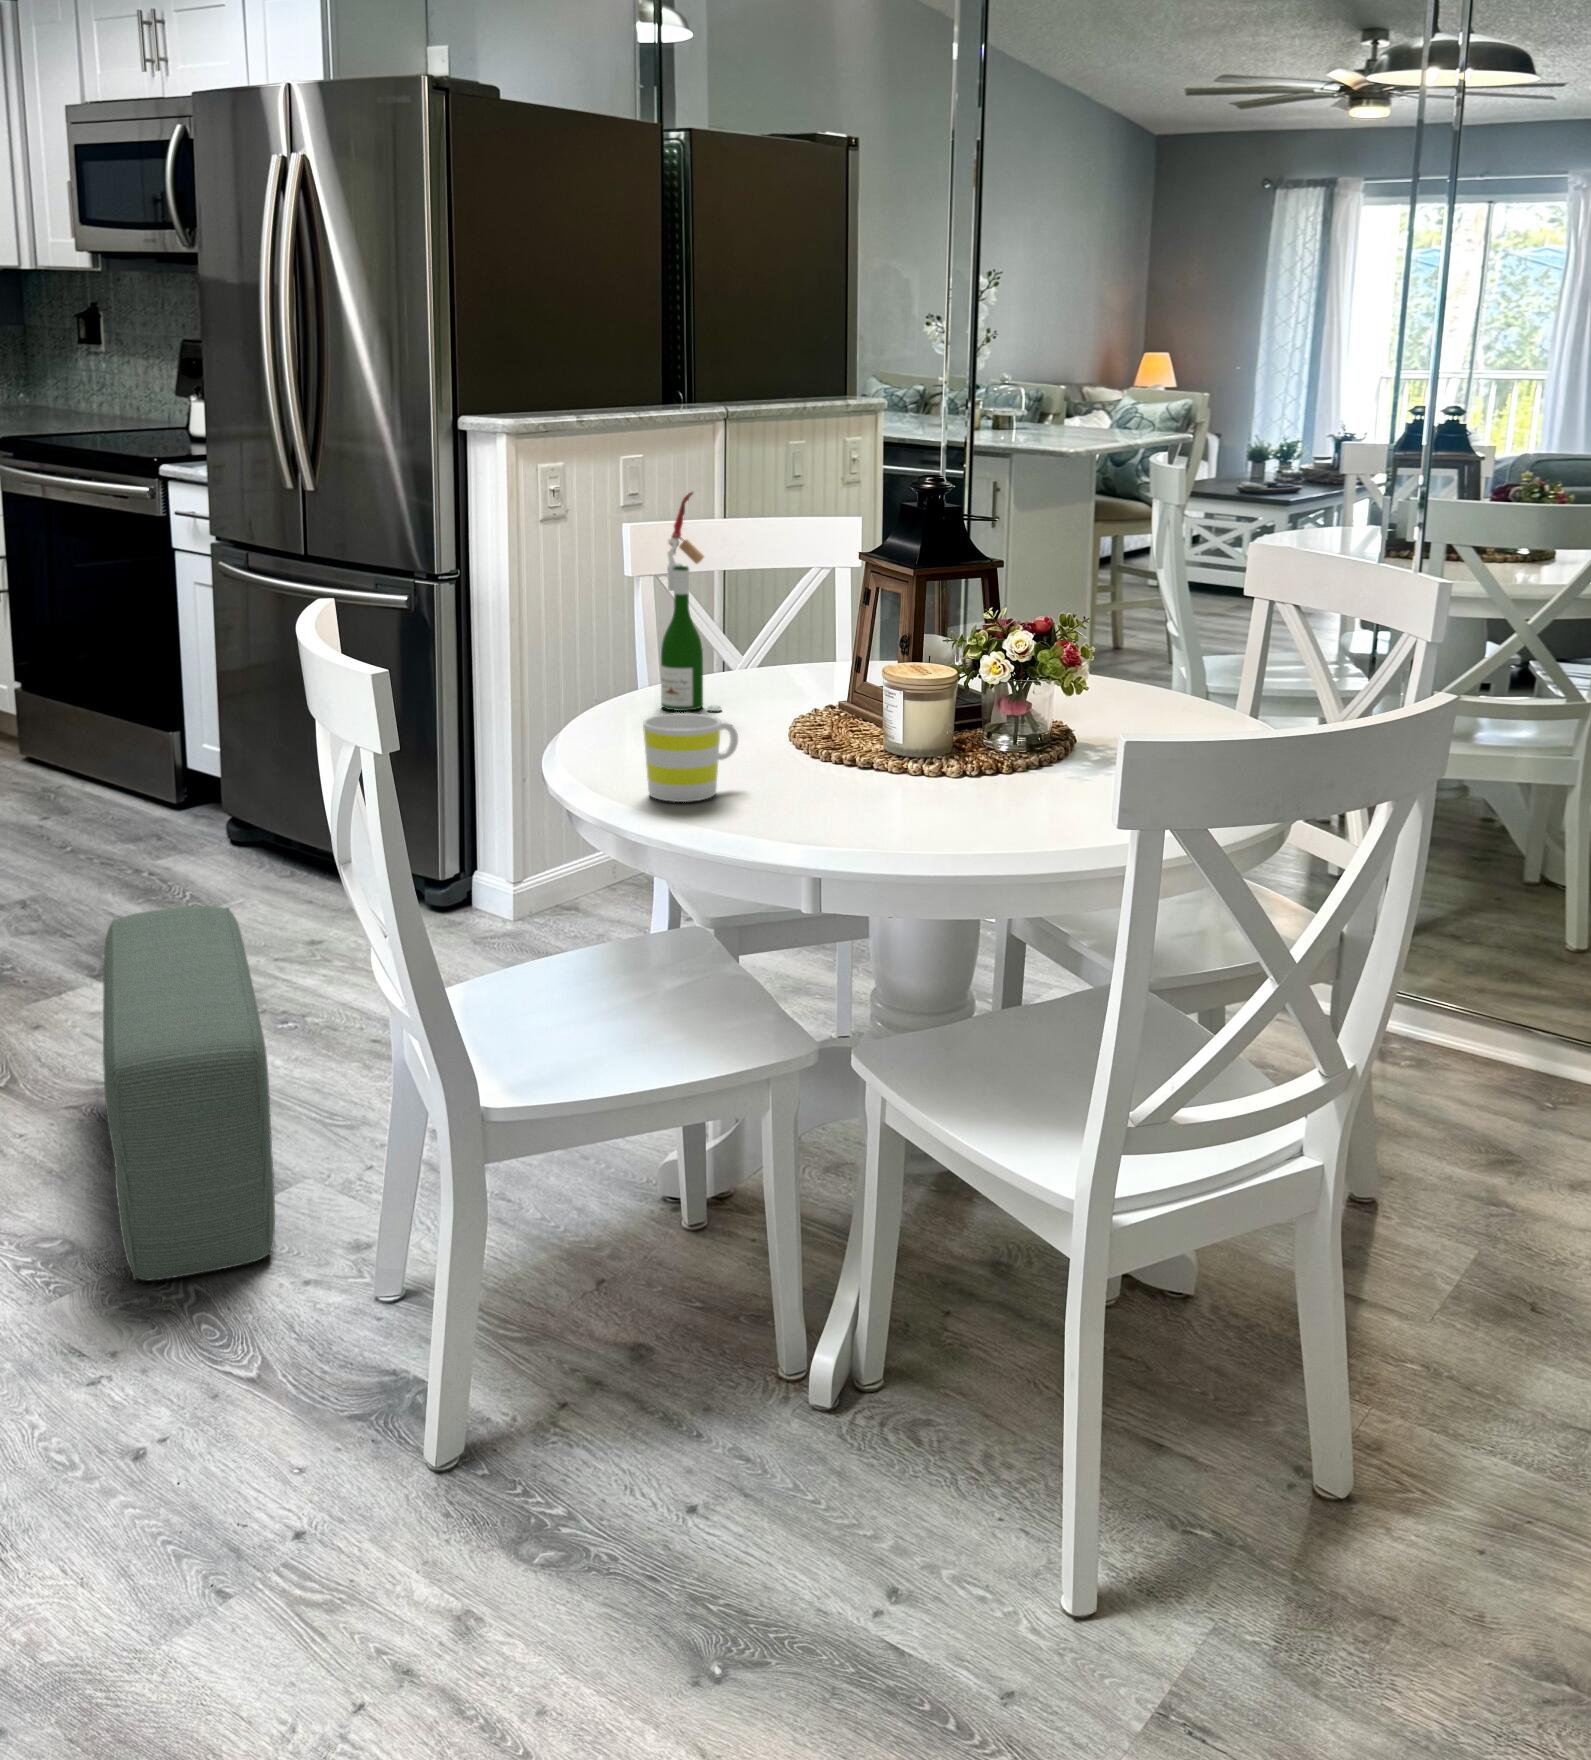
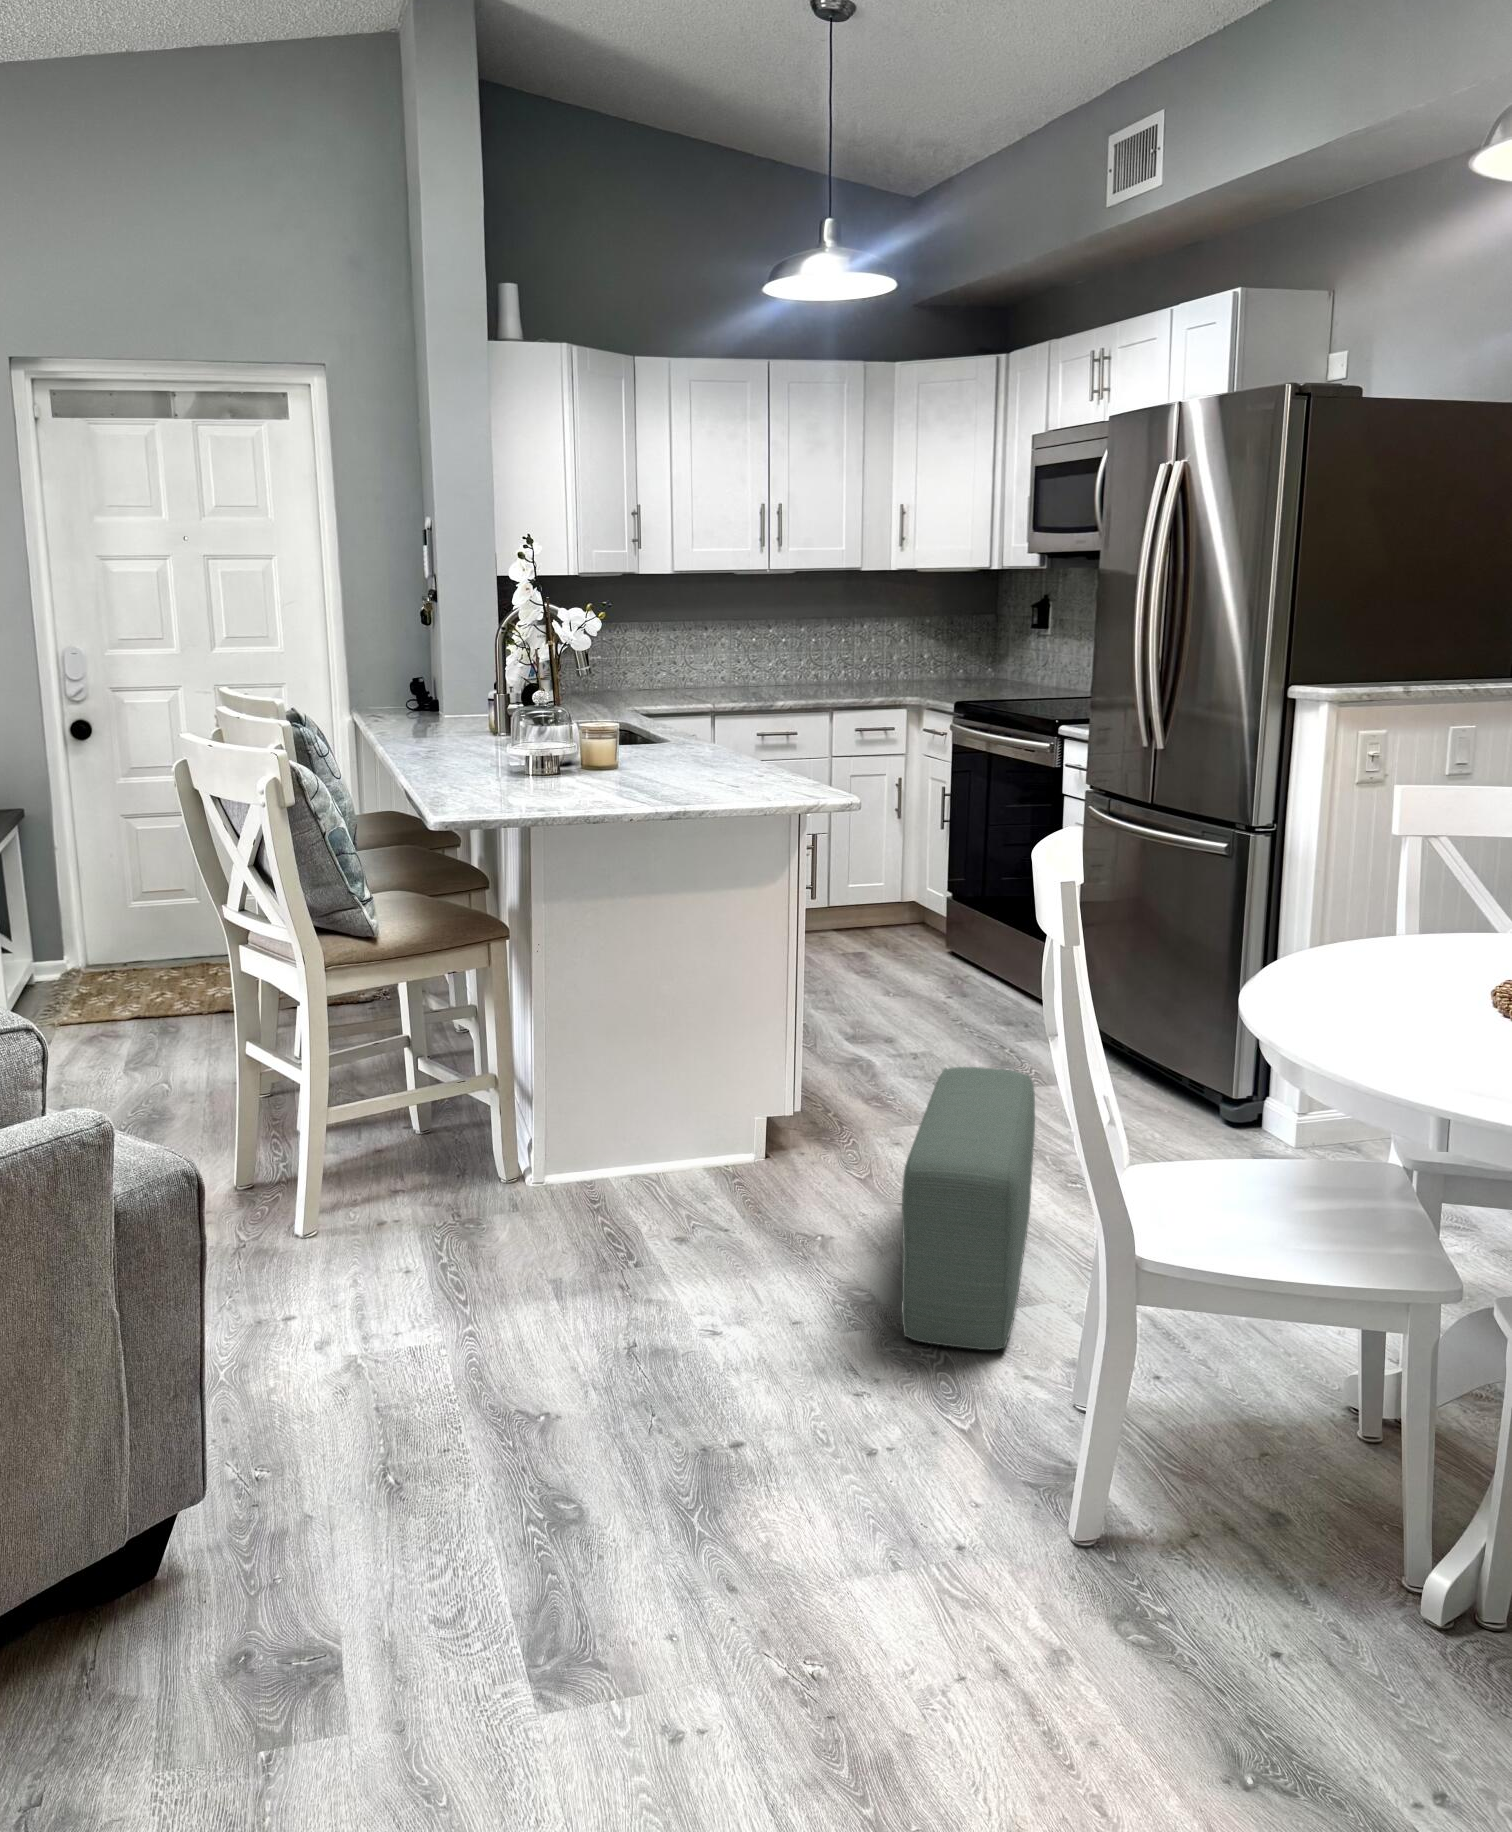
wine bottle: present [661,492,722,711] -> none [1385,763,1443,962]
mug: present [643,713,738,802] -> none [1318,952,1411,1030]

